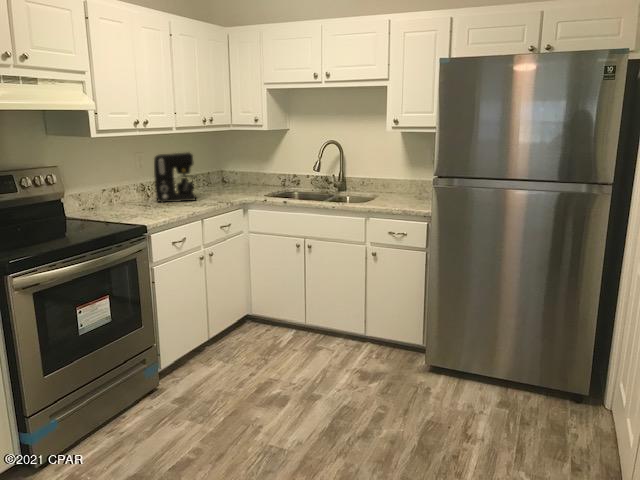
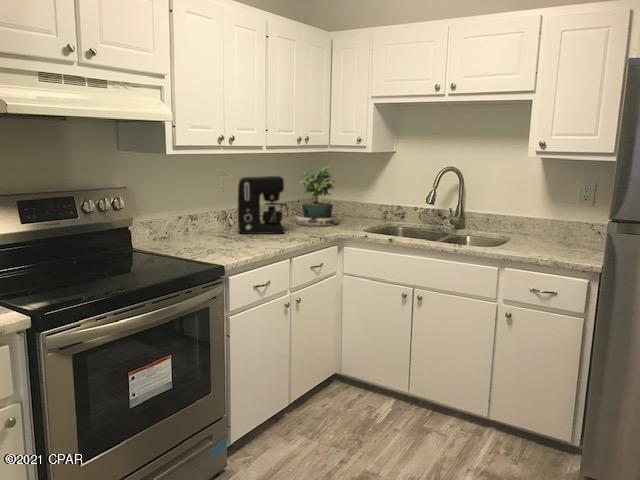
potted plant: none [206,143,243,196] -> present [296,168,338,226]

